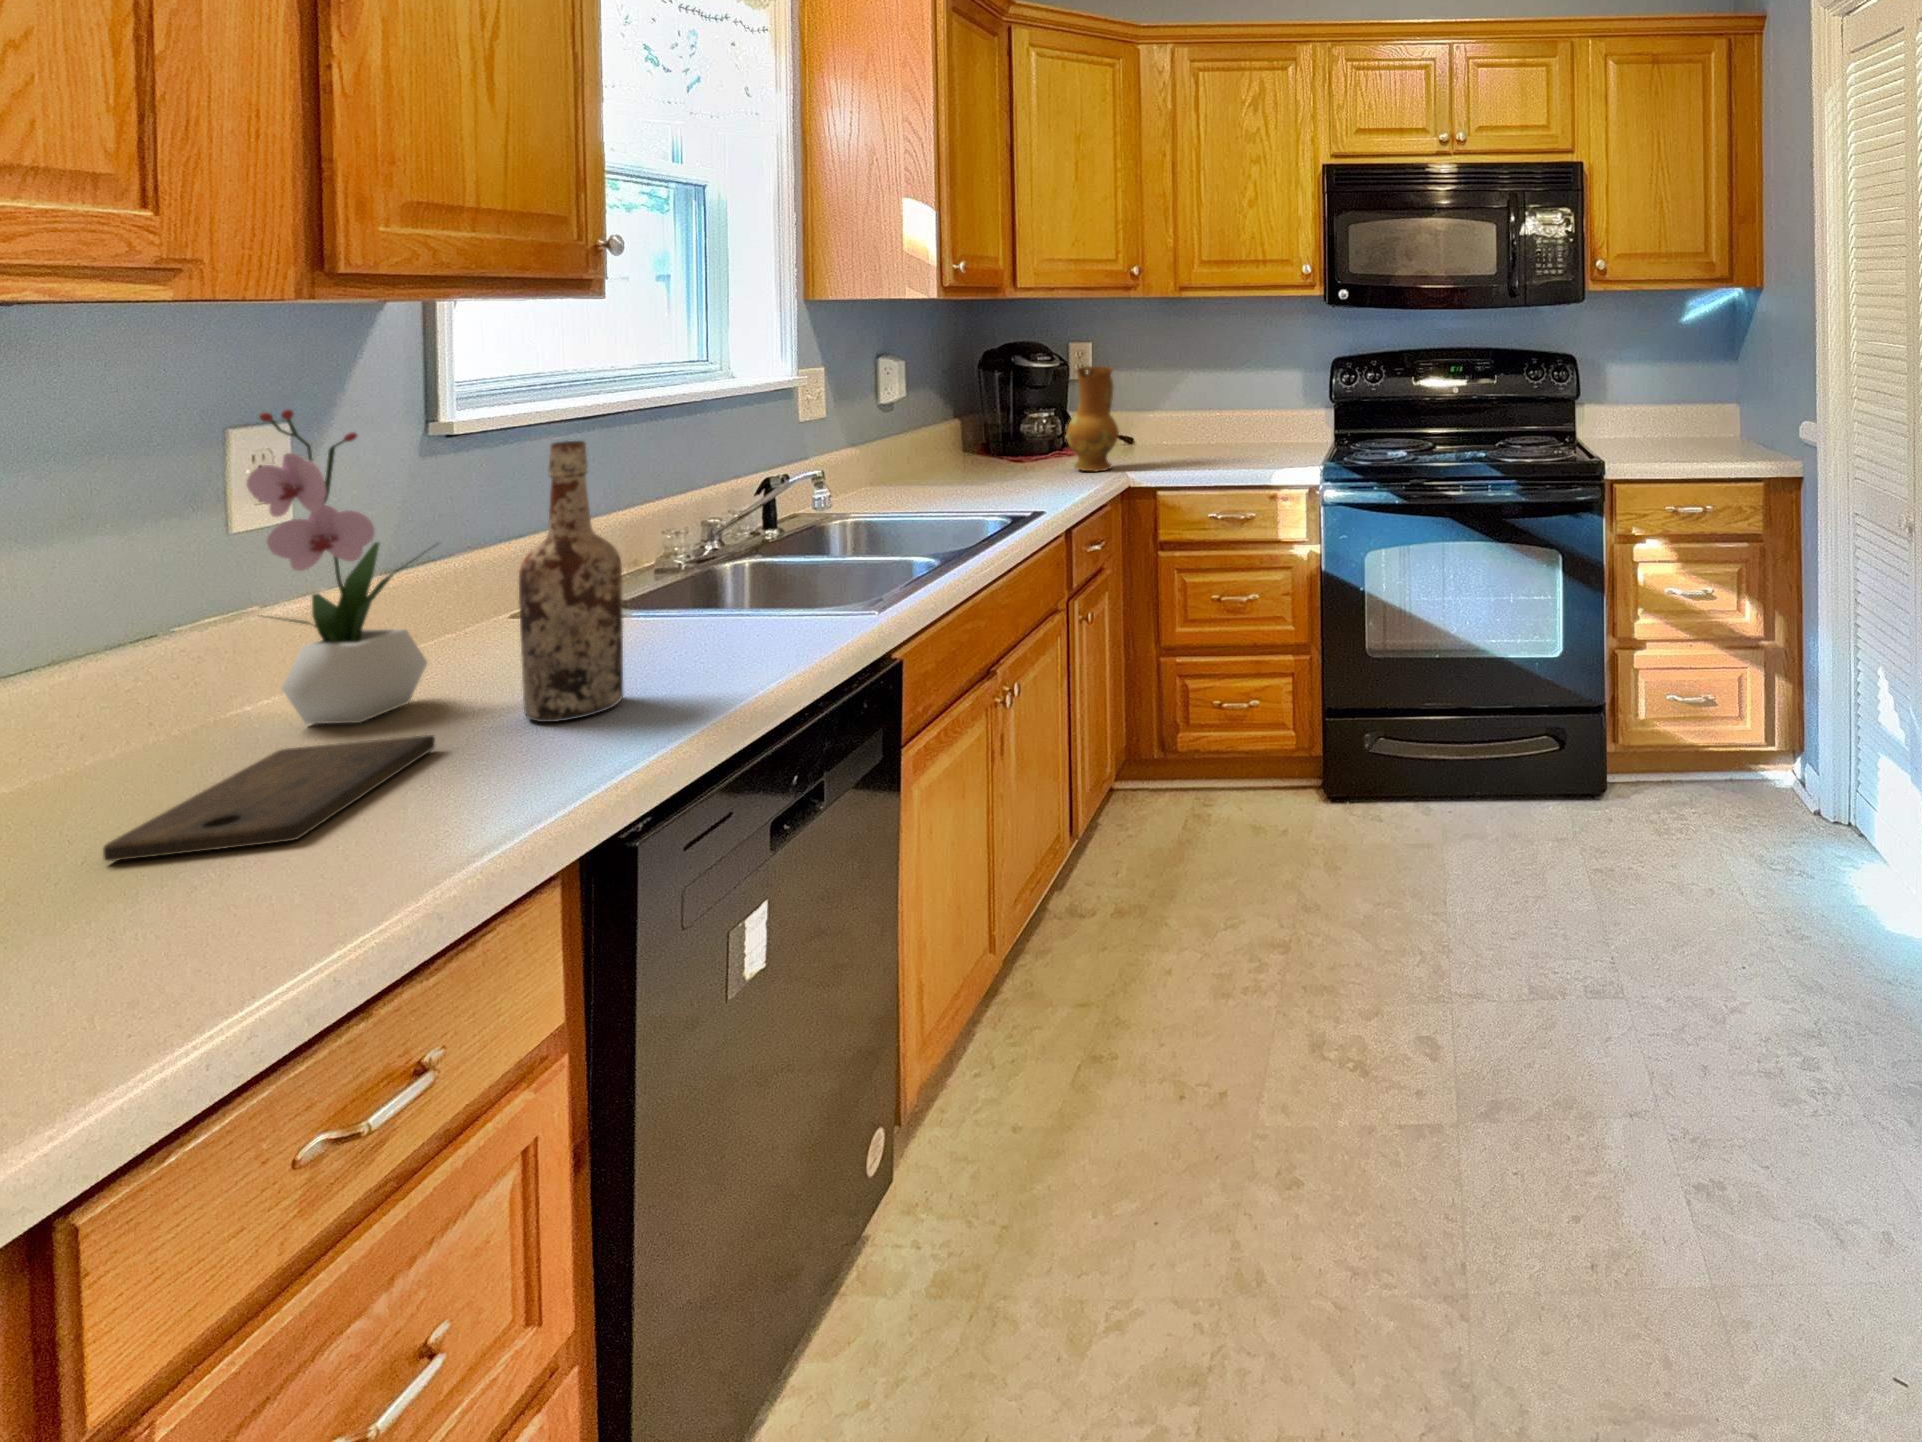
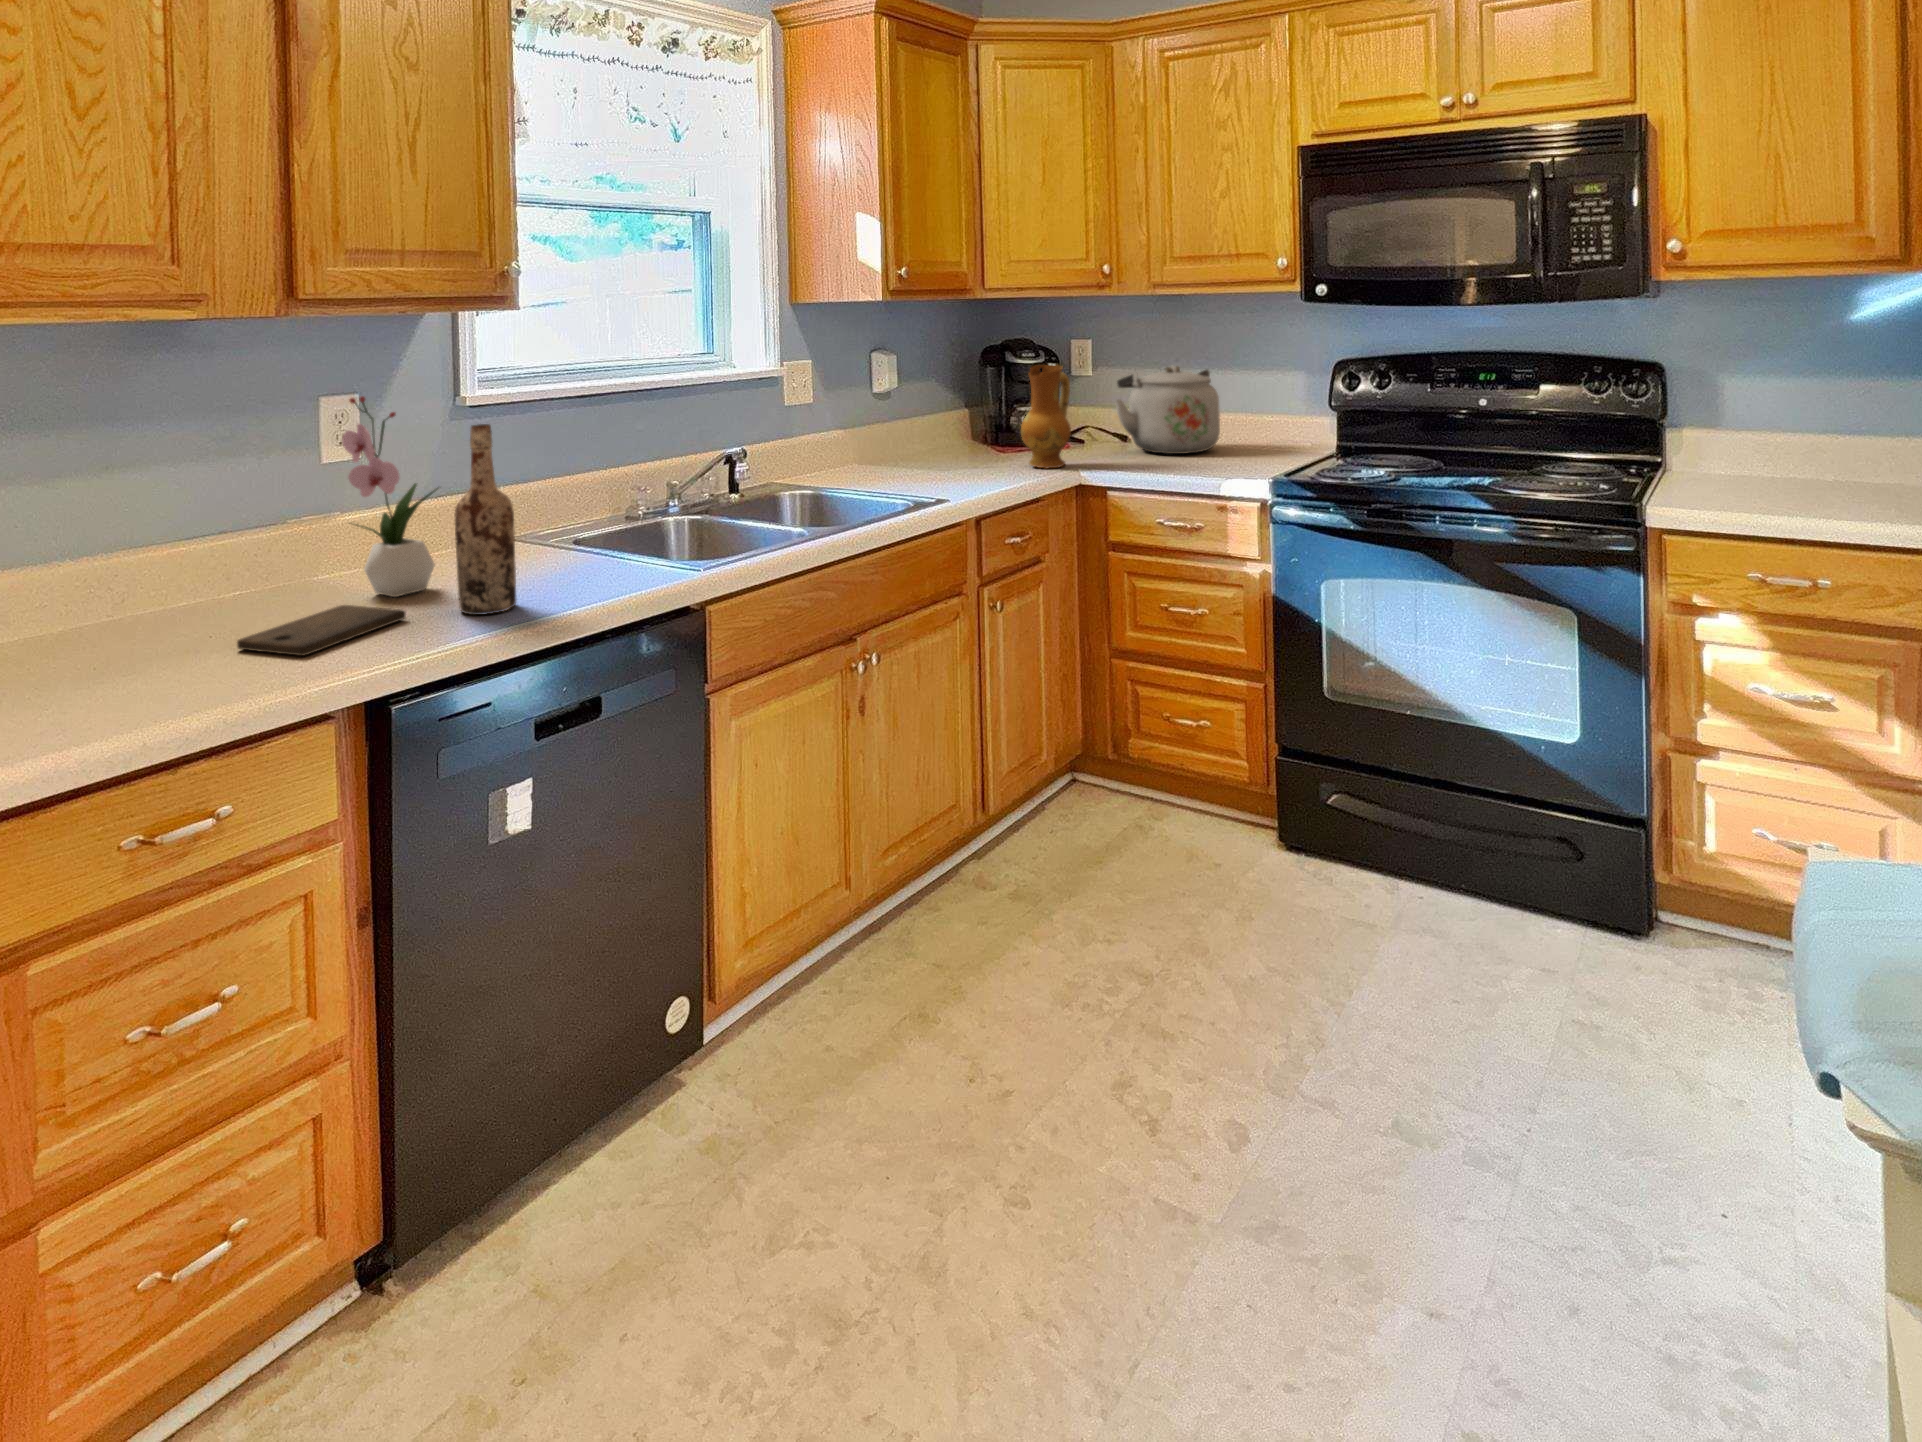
kettle: none [1139,366,1238,450] -> present [1115,366,1220,454]

